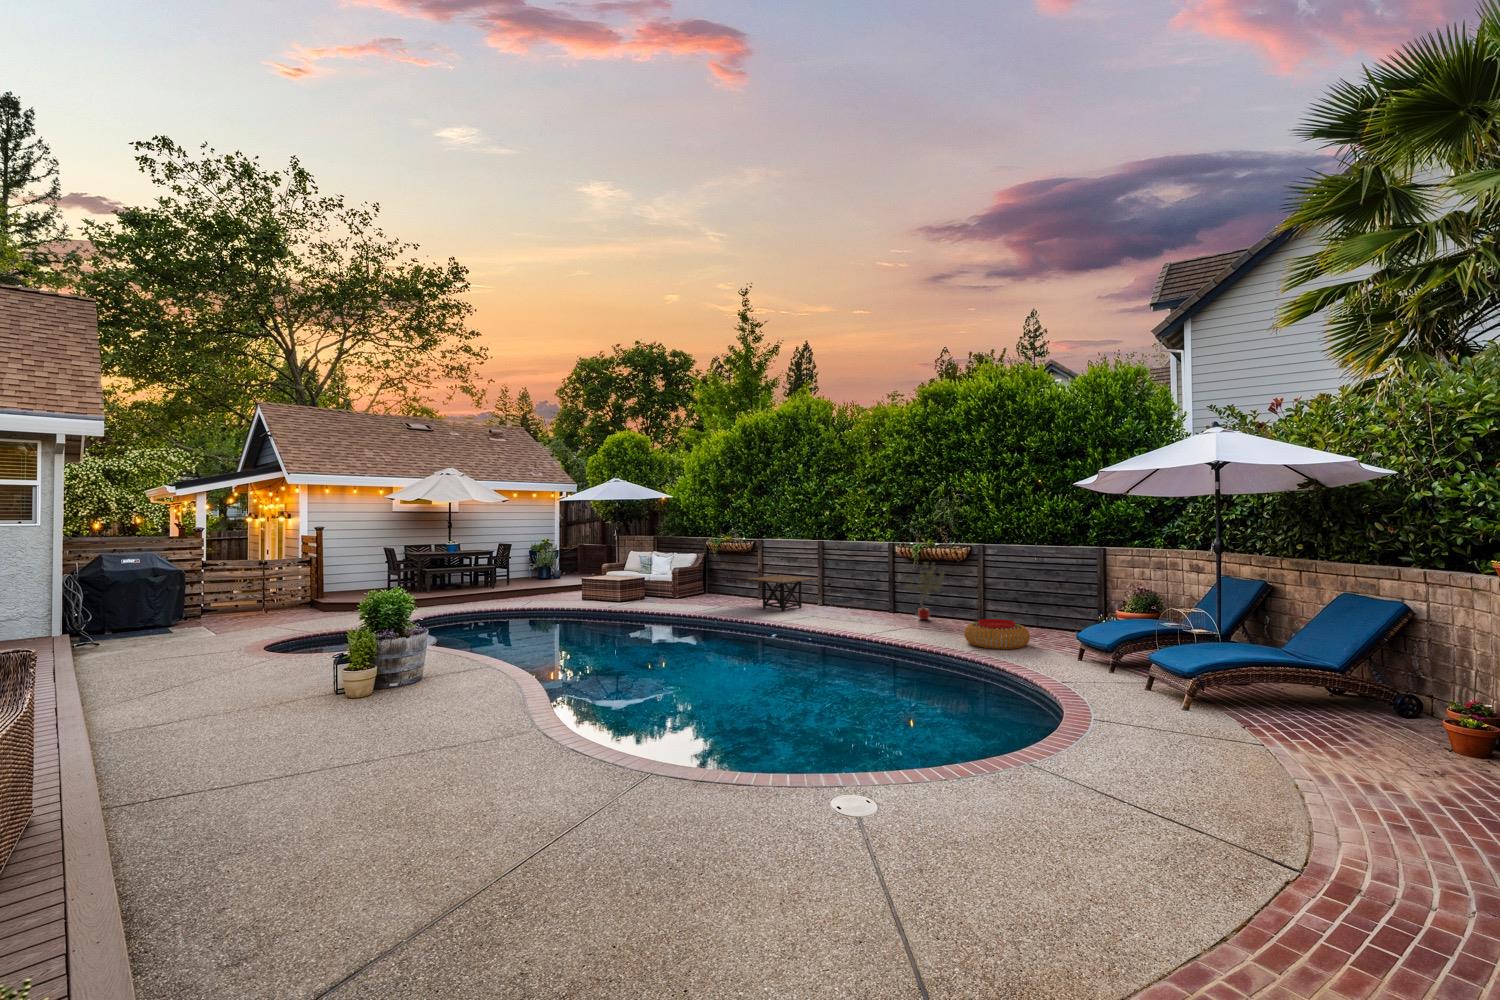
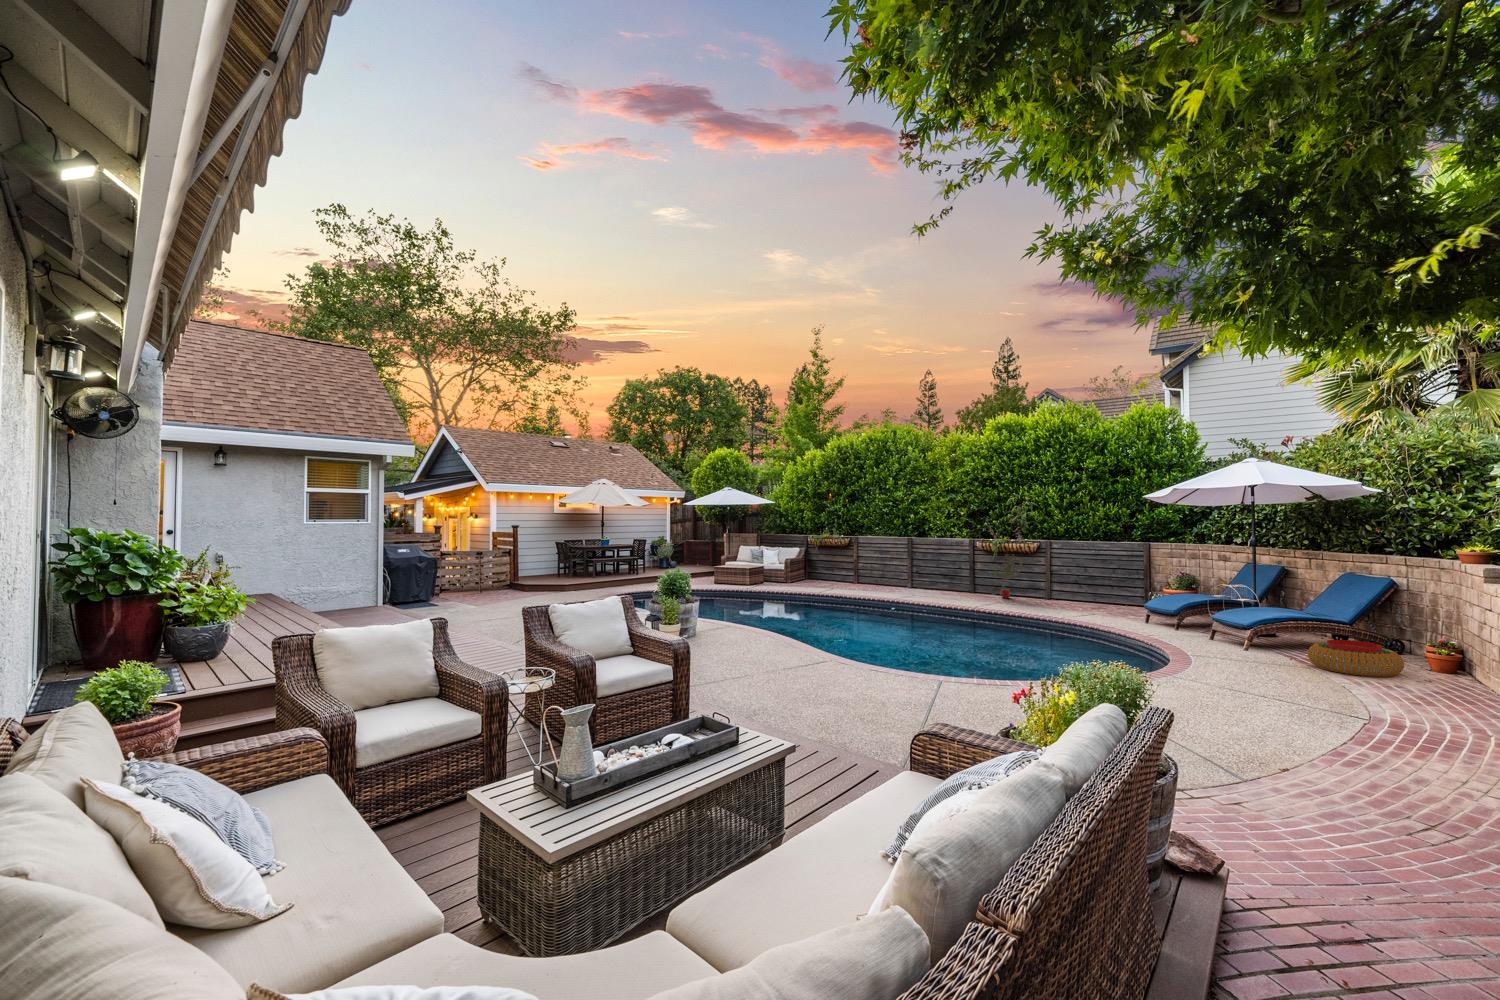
side table: present [746,575,818,611] -> none [856,565,912,592]
pouf: present [964,619,1030,649] -> present [1307,640,1404,677]

